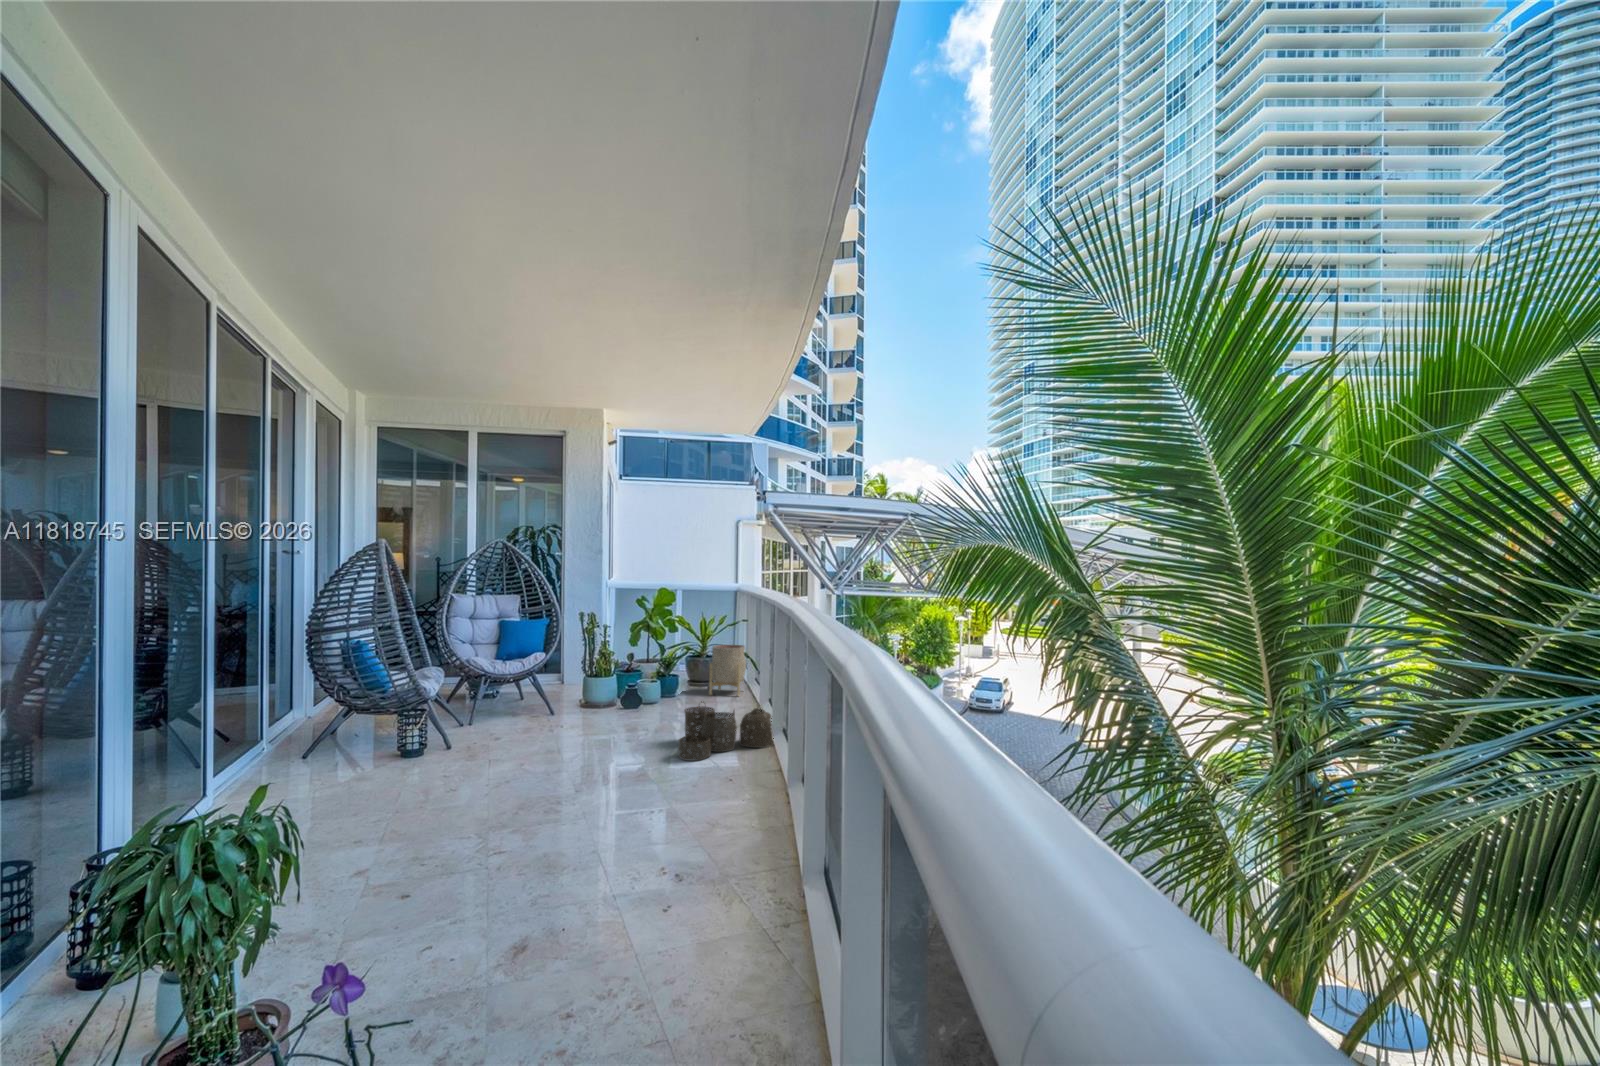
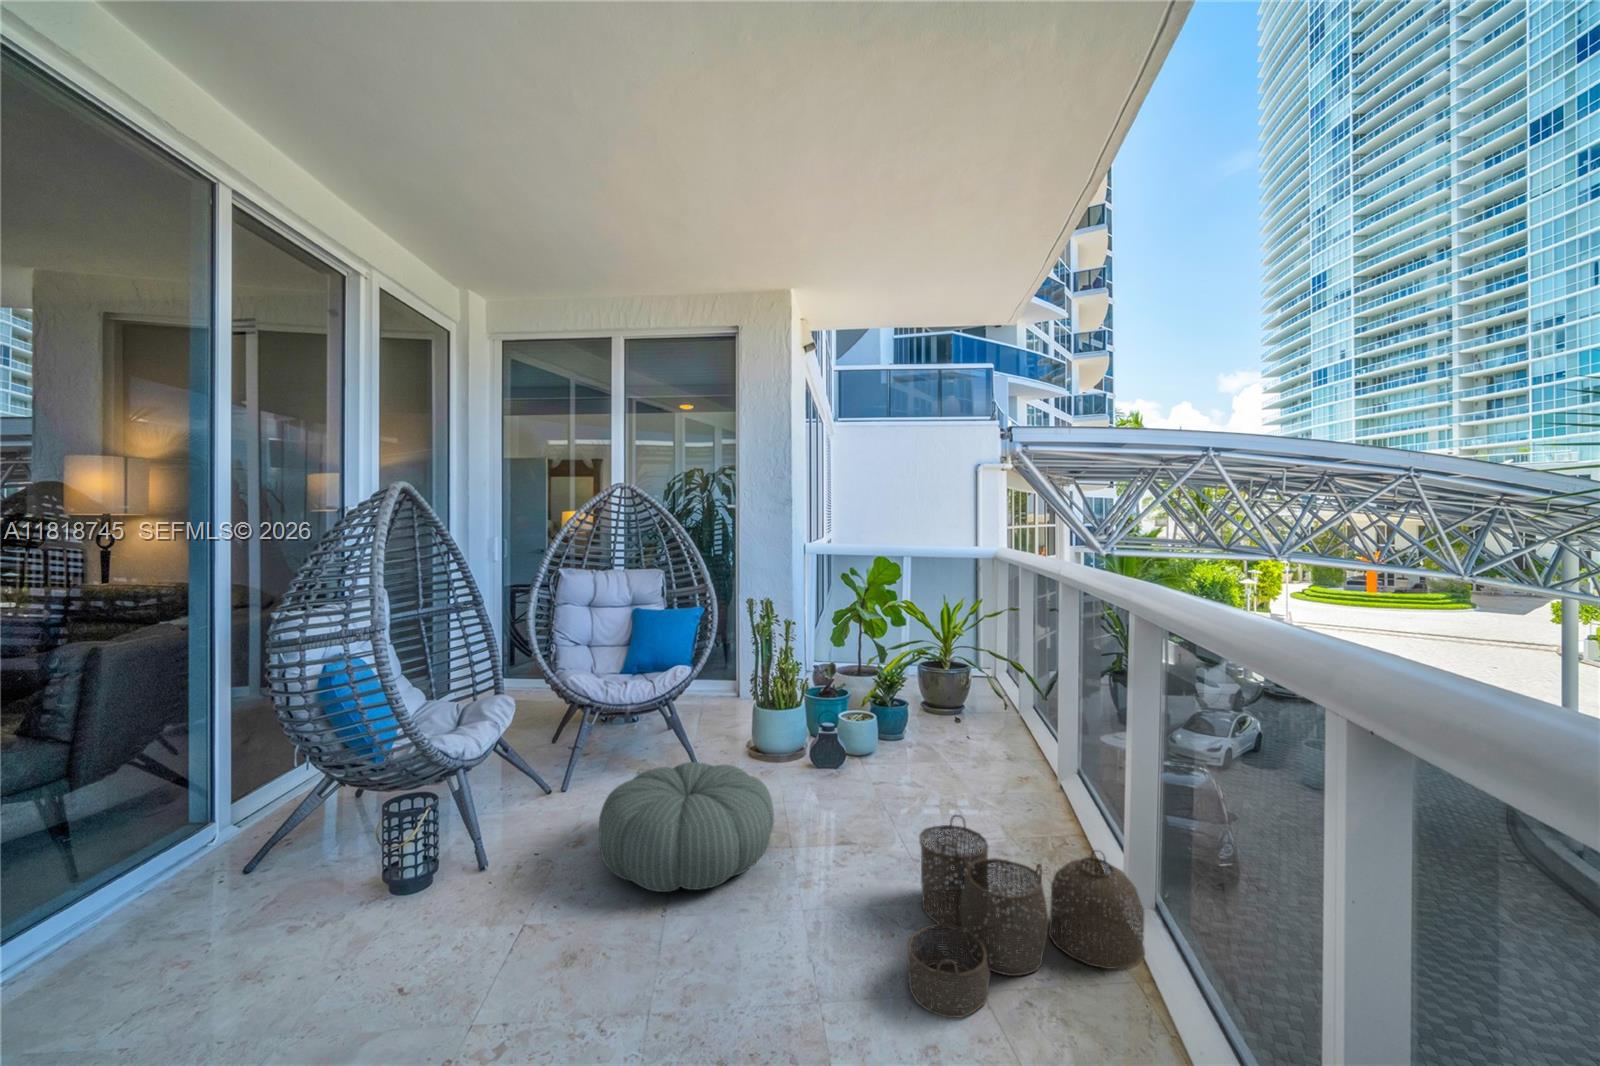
planter: present [709,644,746,696] -> none [958,652,1023,746]
pouf: none [514,695,610,747] -> present [599,762,774,892]

